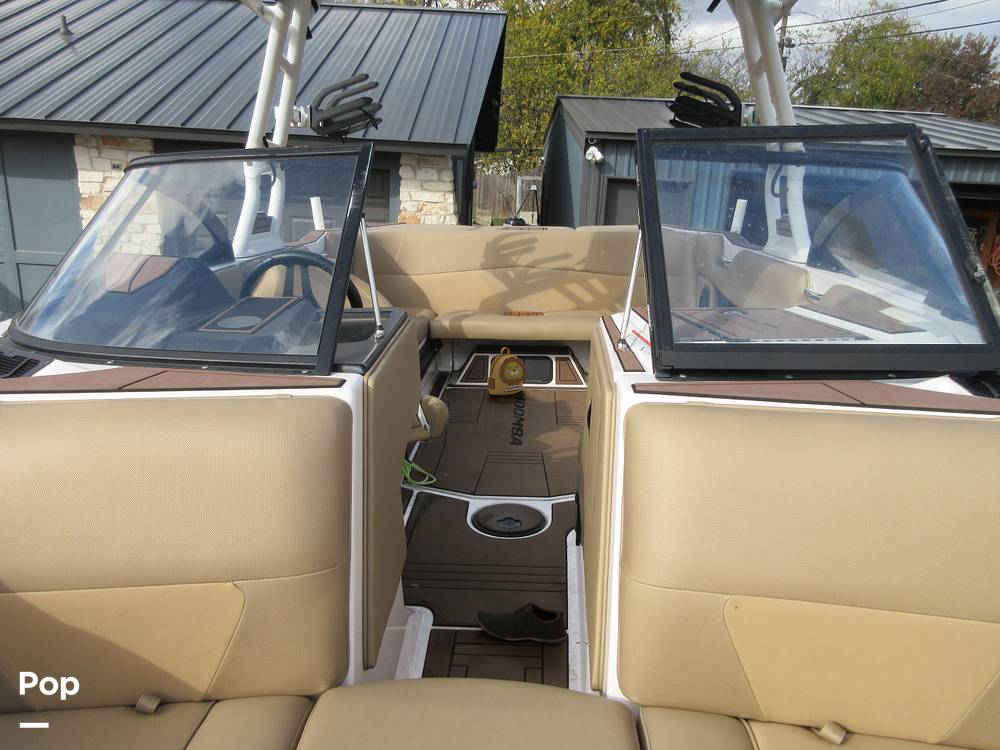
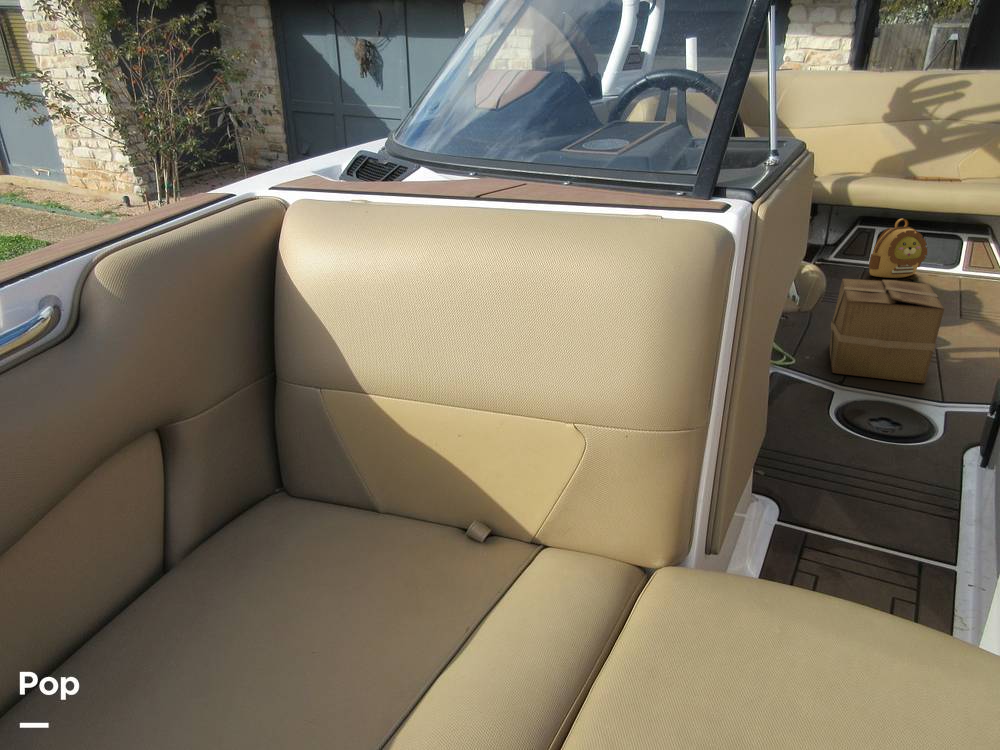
cardboard box: none [461,402,535,484] -> present [829,279,944,383]
shoe: present [475,602,567,644] -> none [834,521,969,590]

